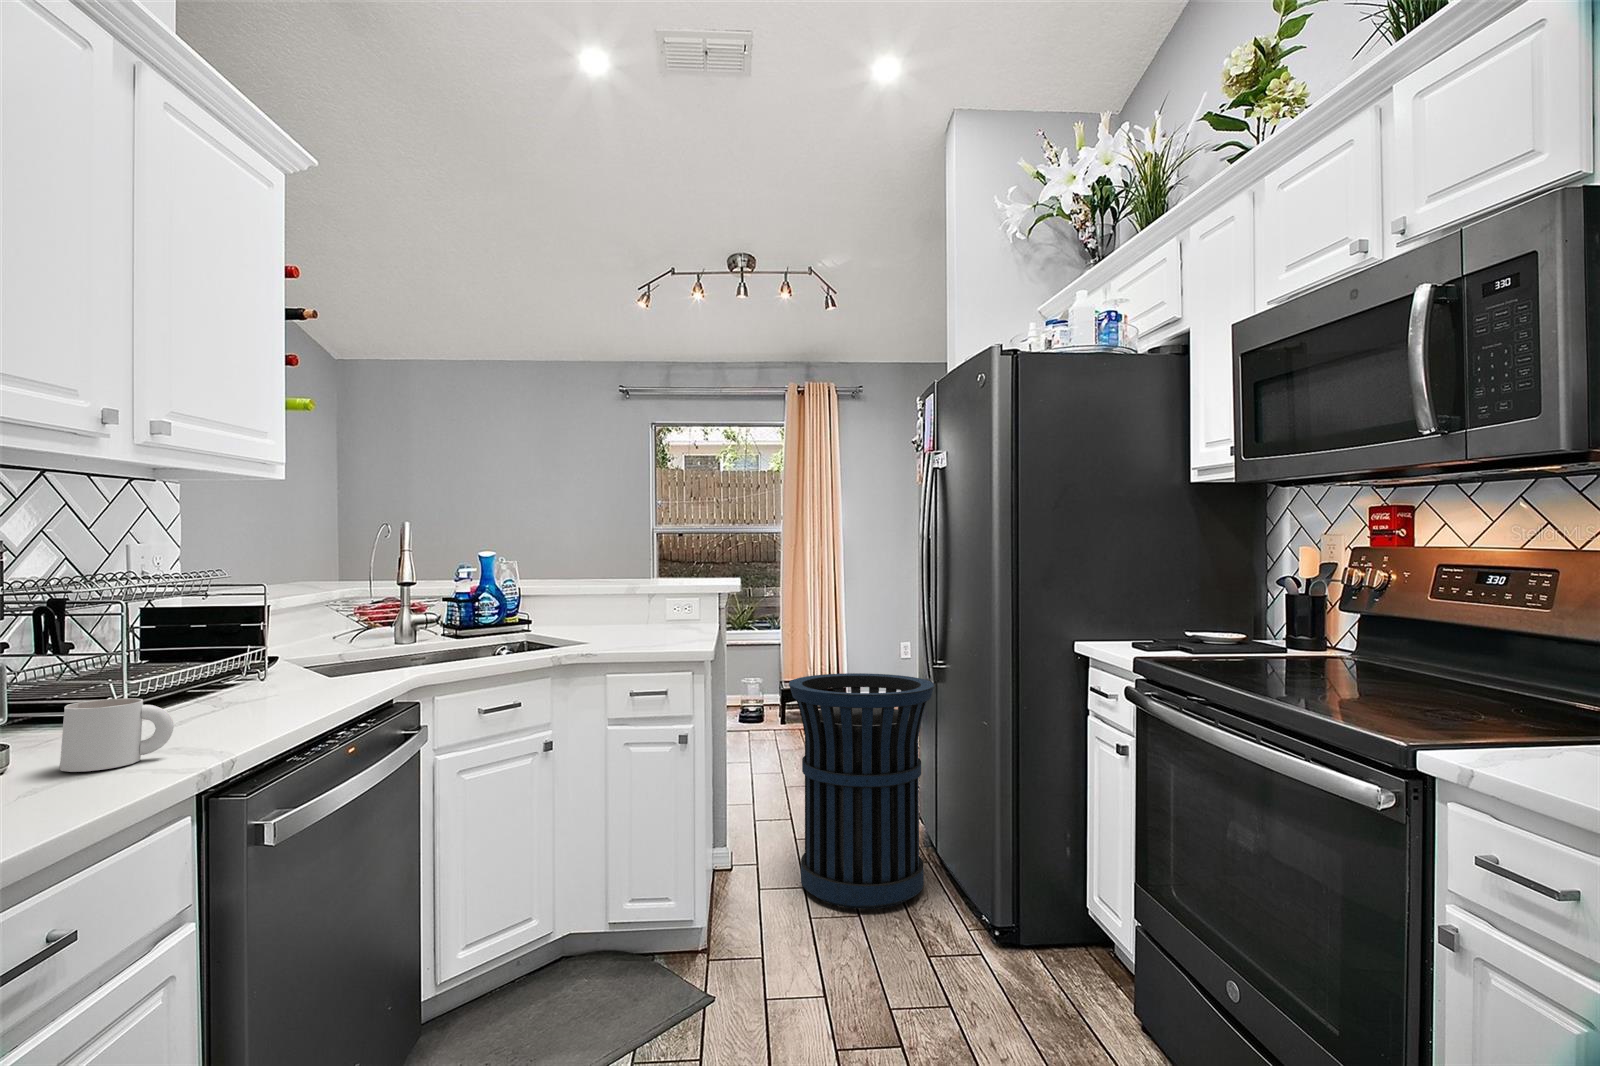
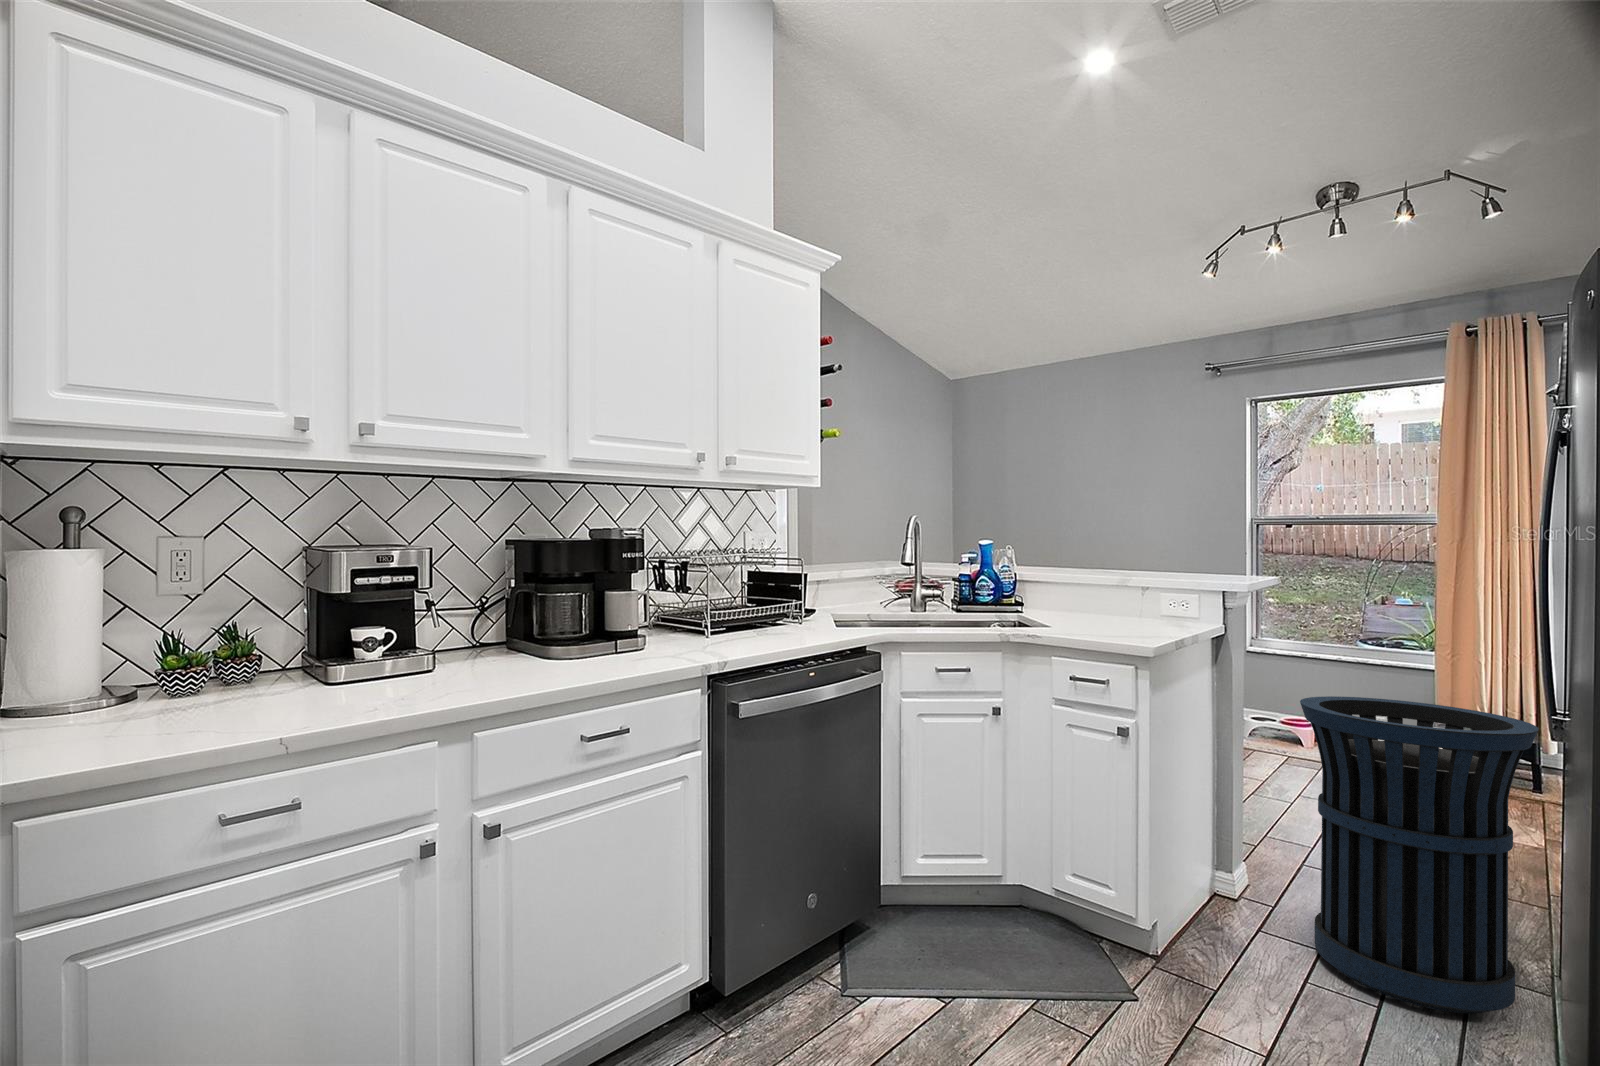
mug: present [60,698,174,772] -> none [645,617,693,655]

